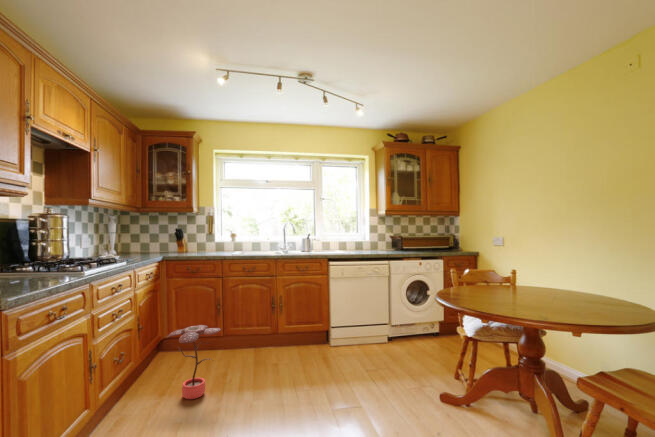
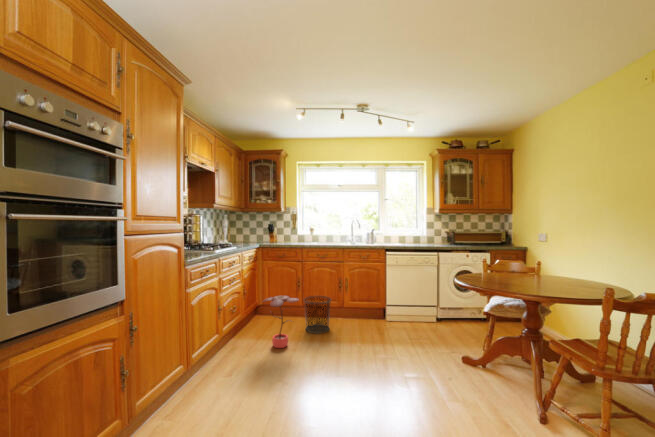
trash can: none [225,320,263,371] -> present [304,296,331,333]

